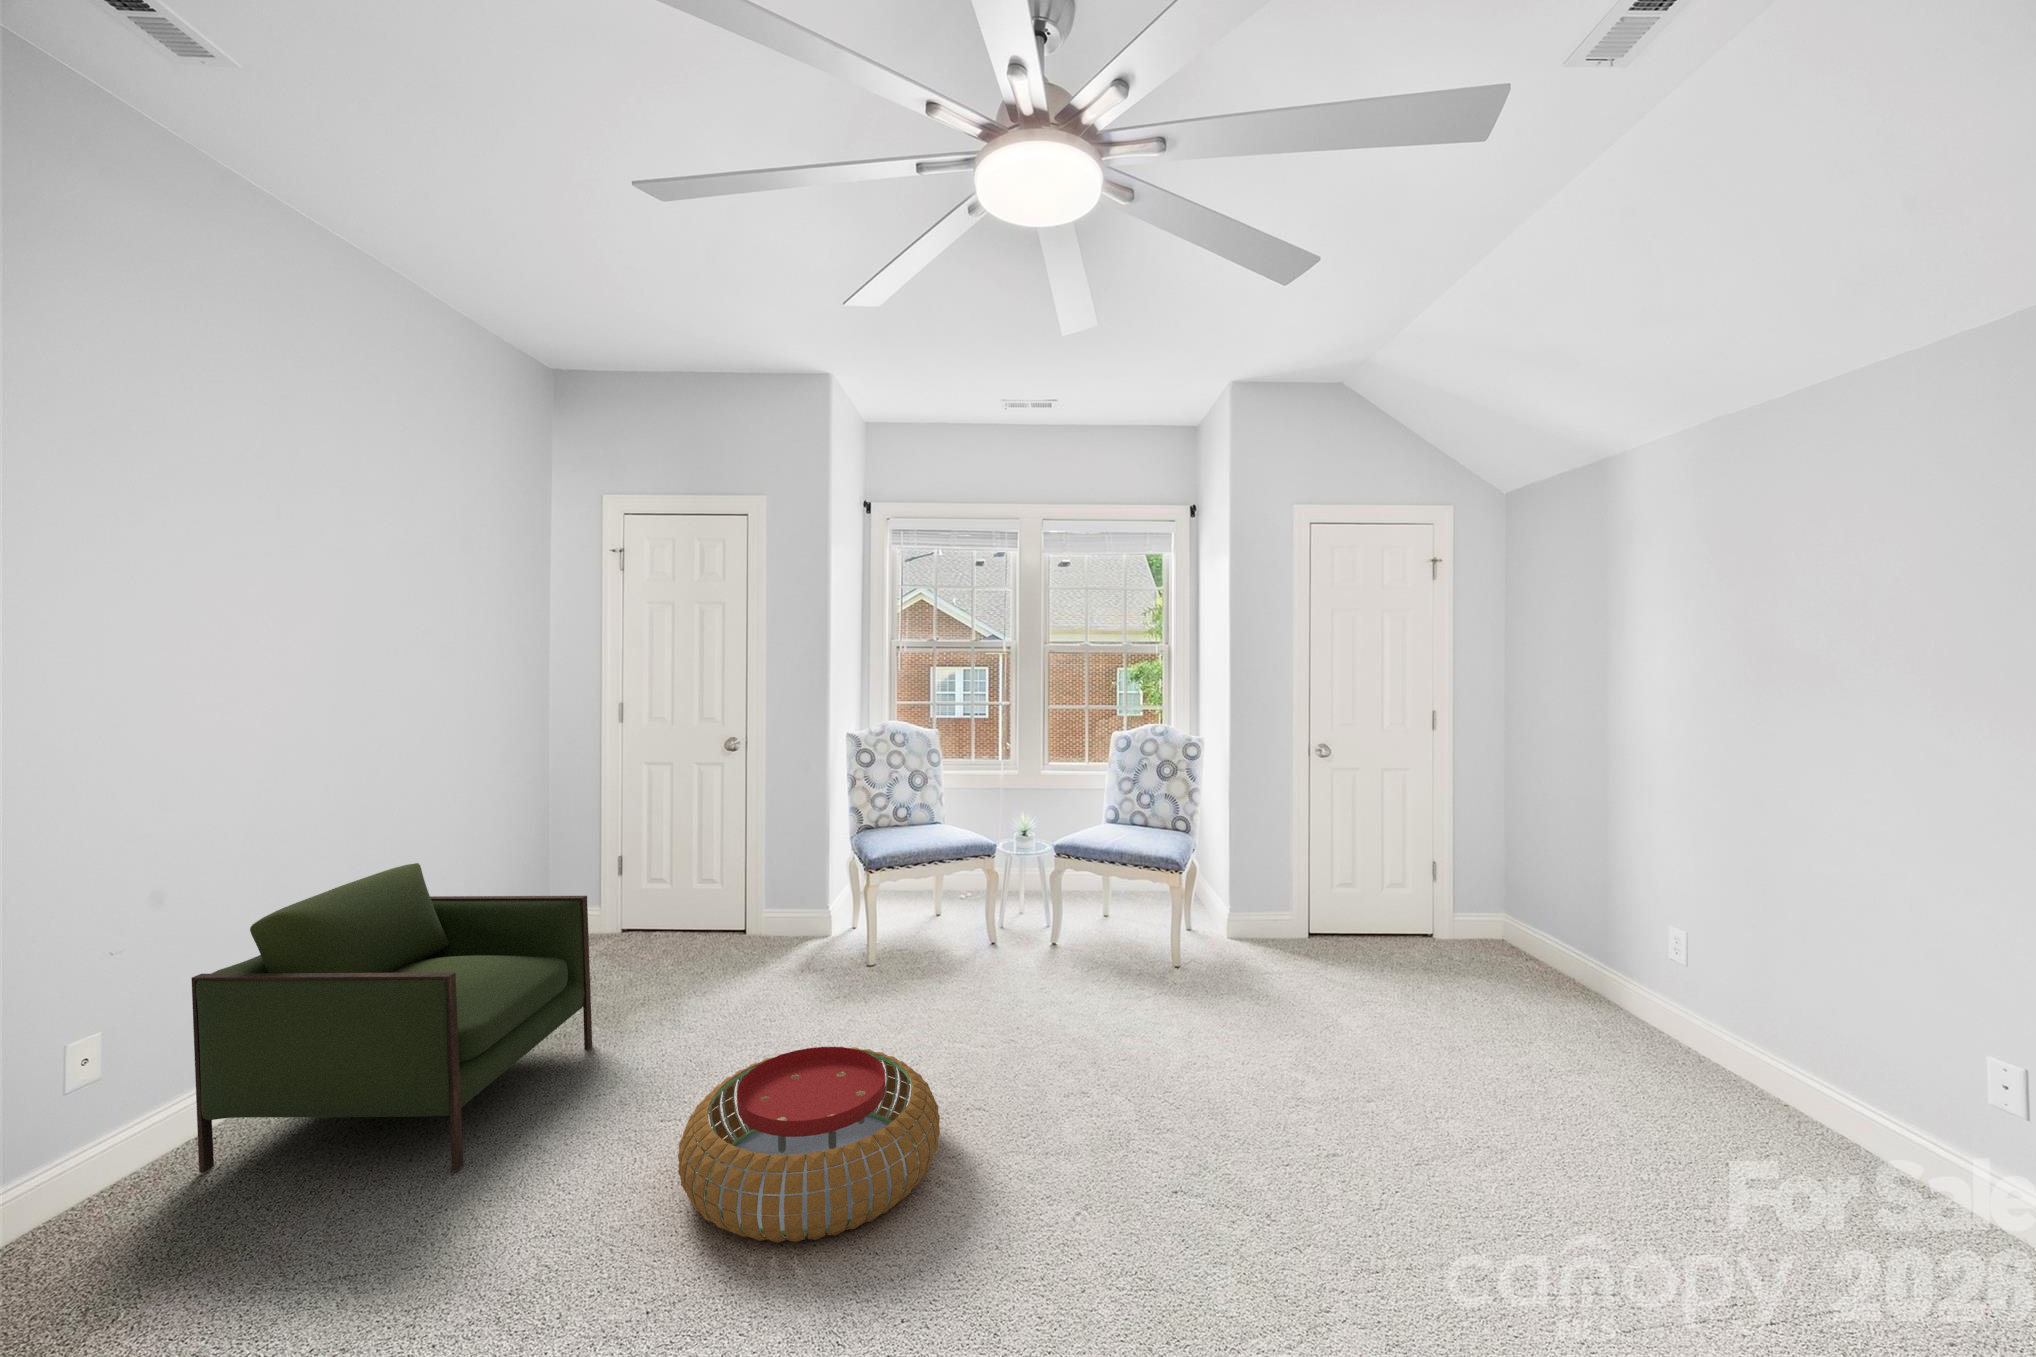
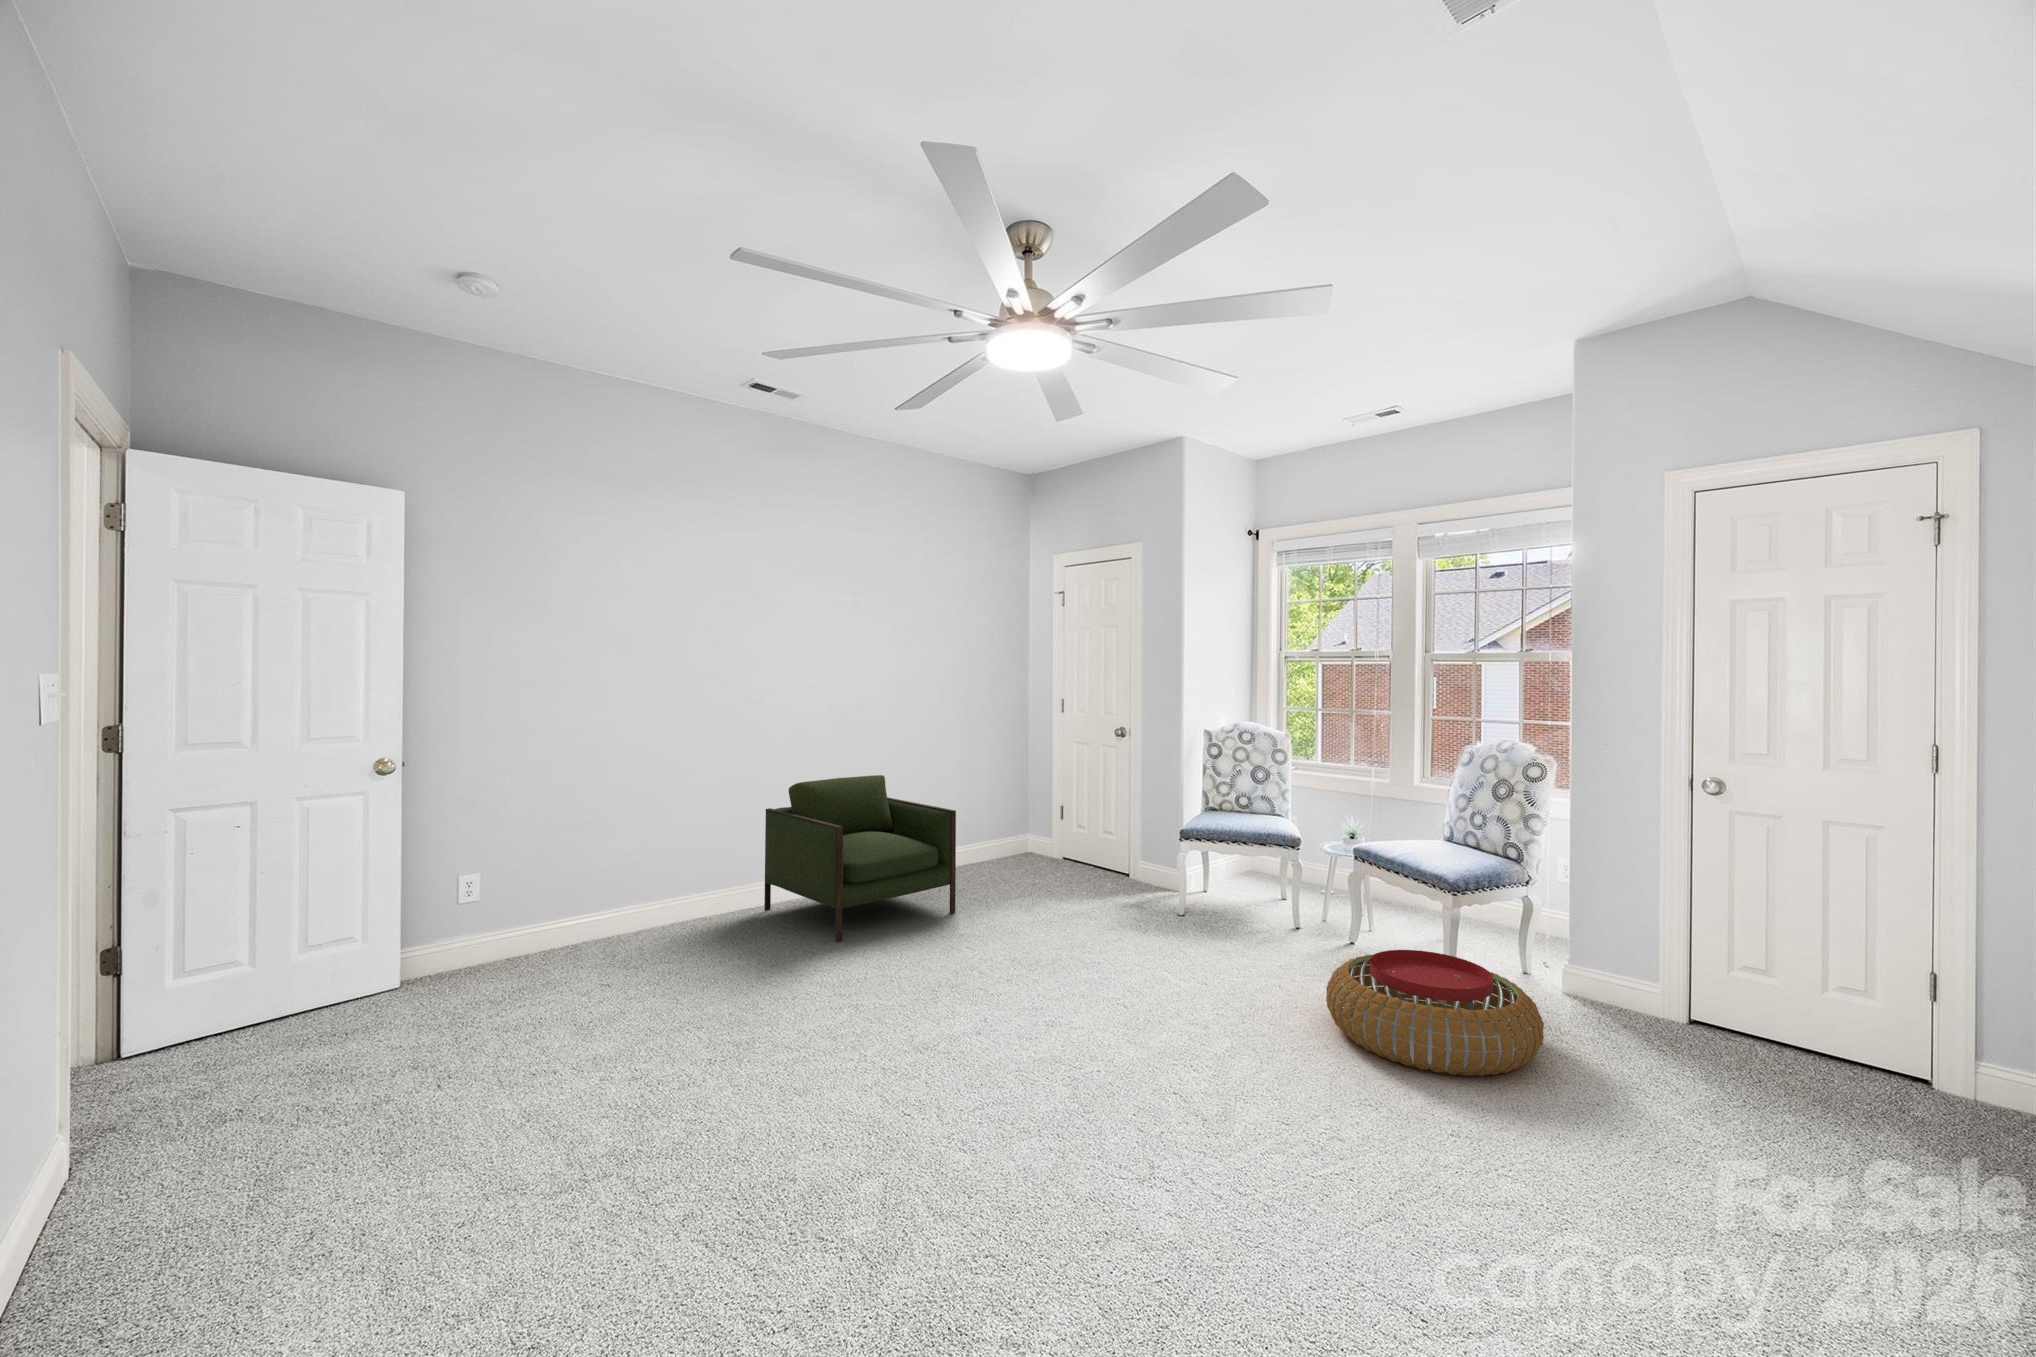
pouf: present [678,1046,940,1243] -> present [1326,950,1544,1076]

